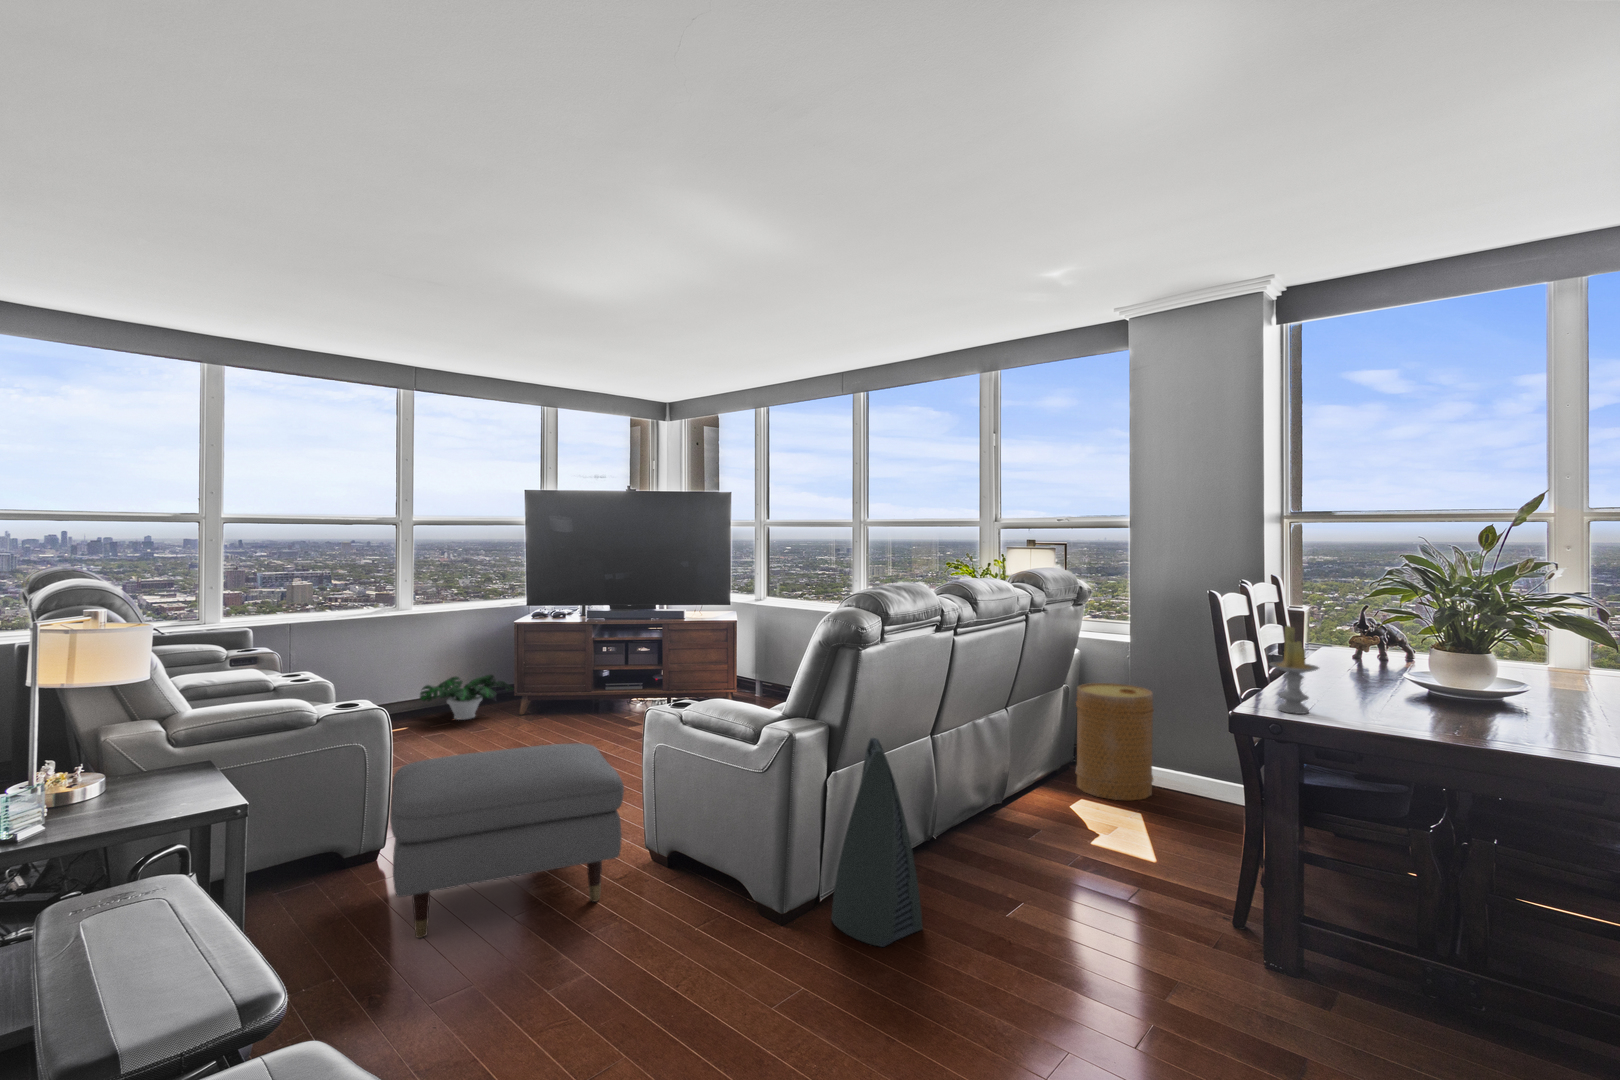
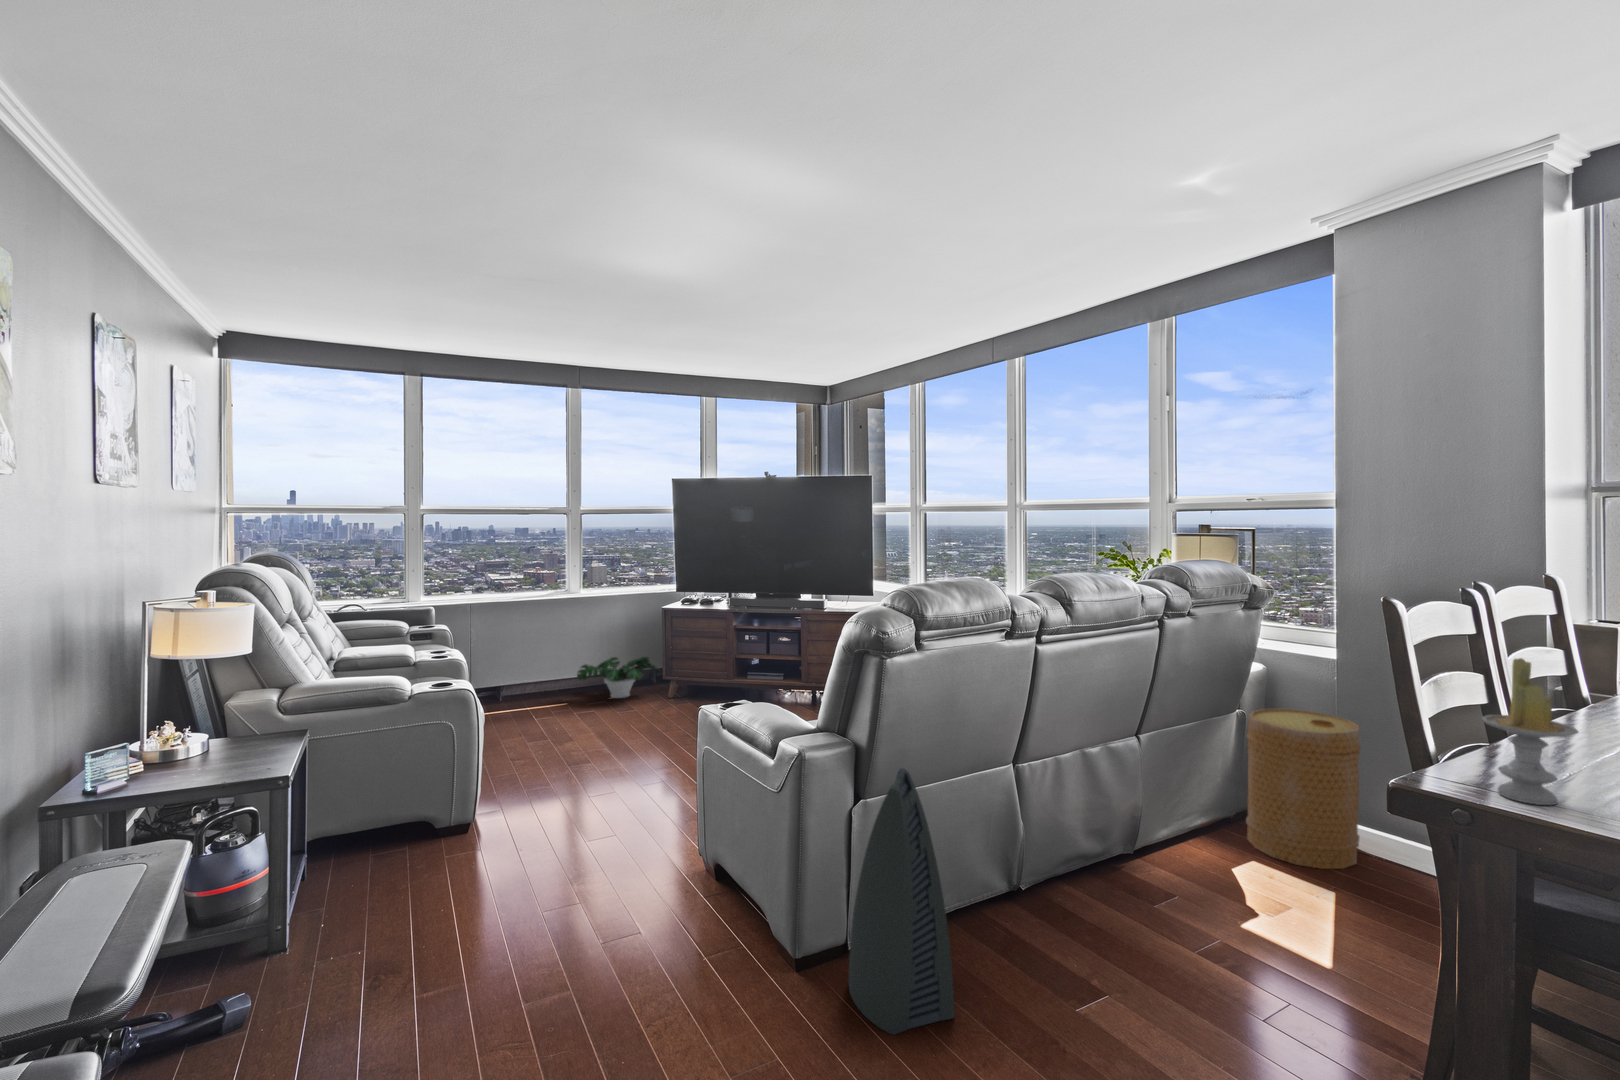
ottoman: present [390,743,624,938] -> none [403,740,652,930]

